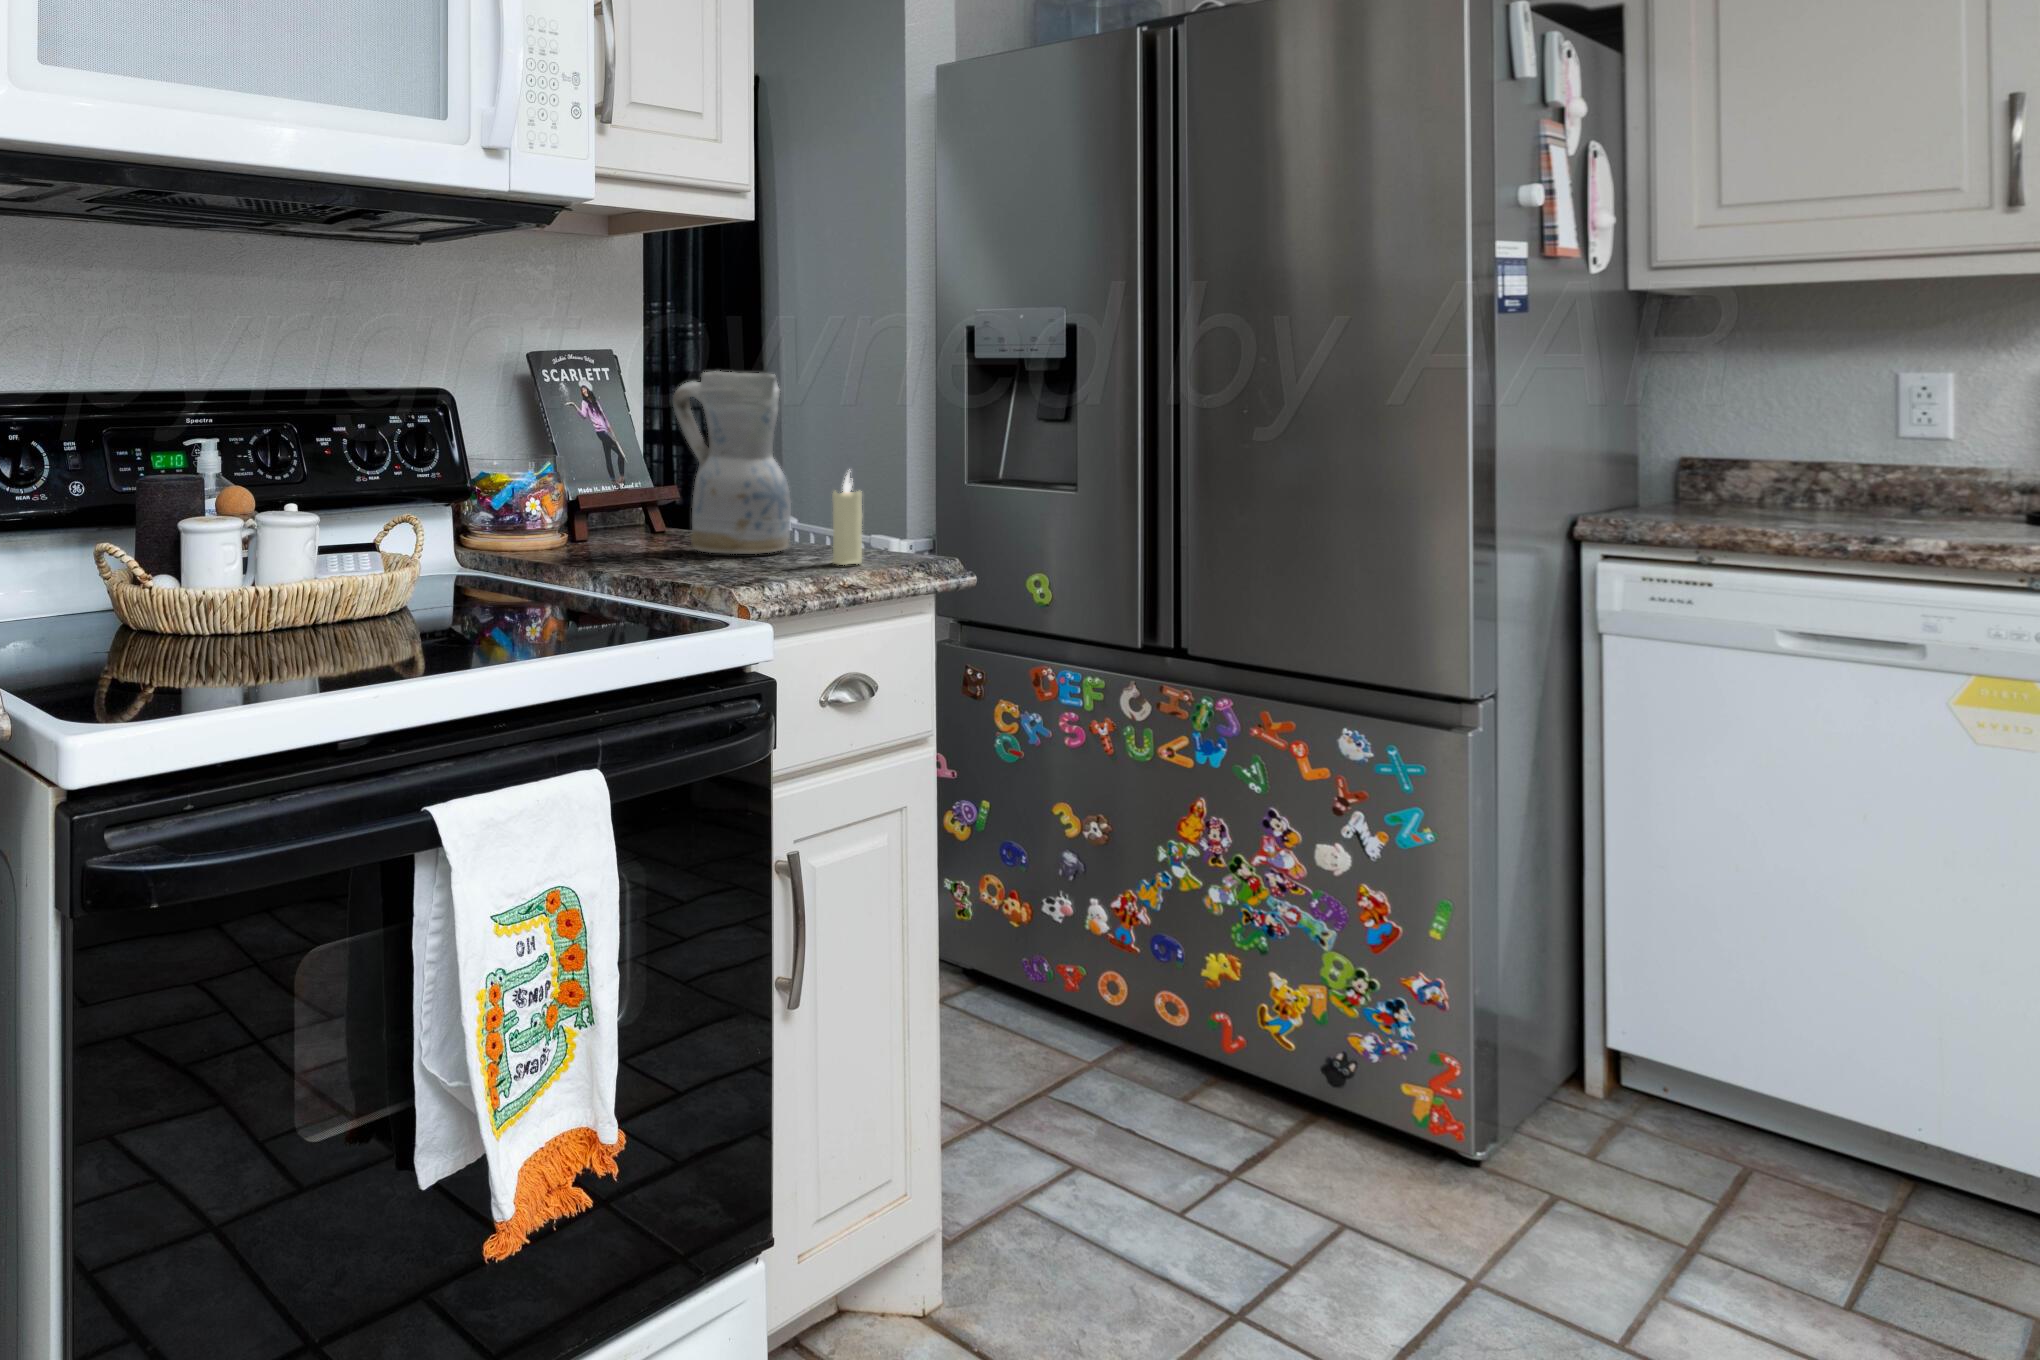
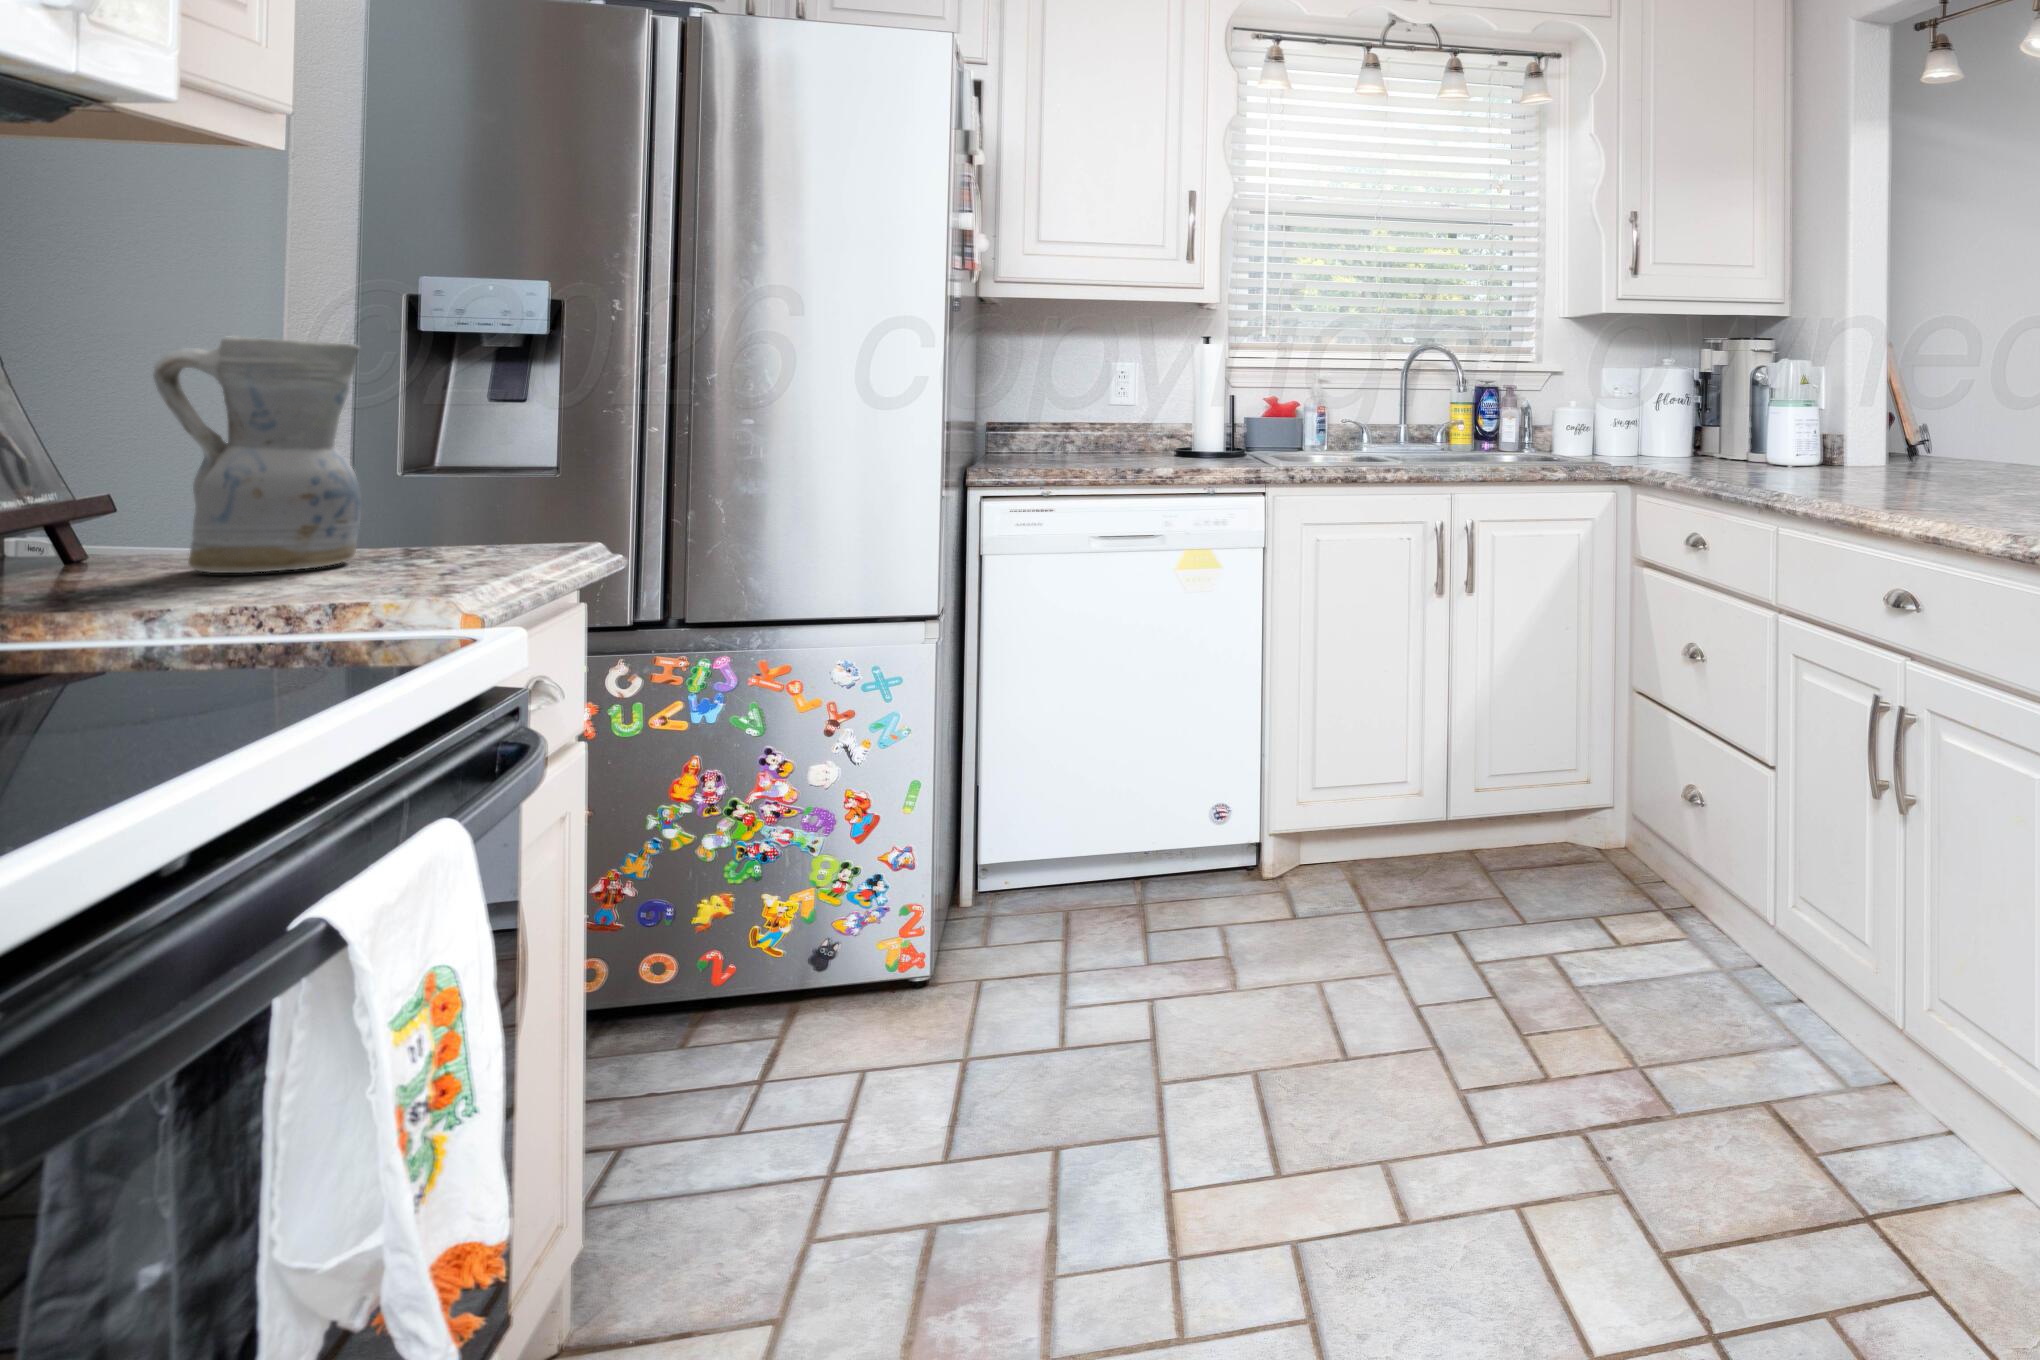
candle: present [831,473,862,565] -> none [458,456,509,565]

